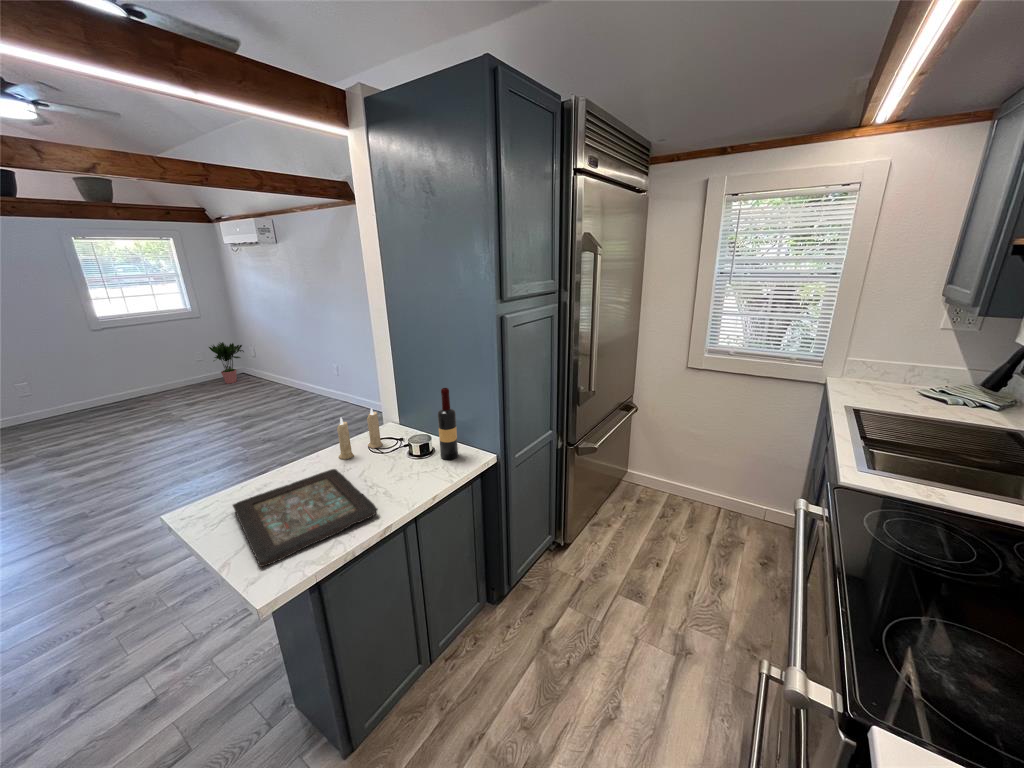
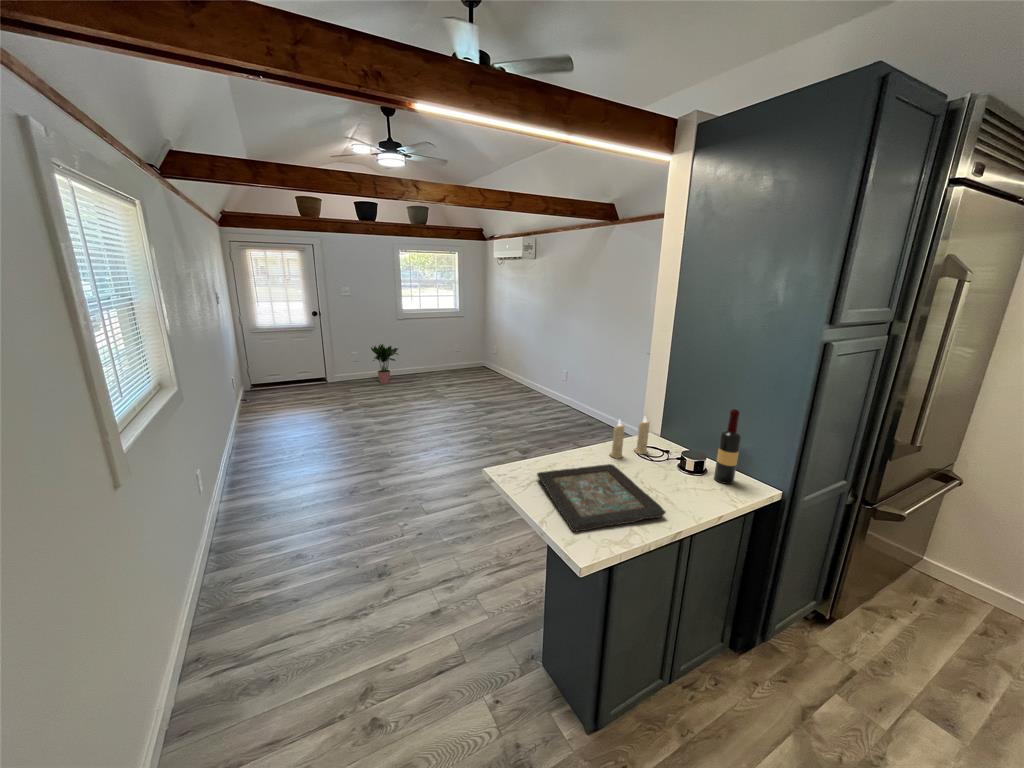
potted plant: present [209,342,244,384] -> present [371,344,398,383]

